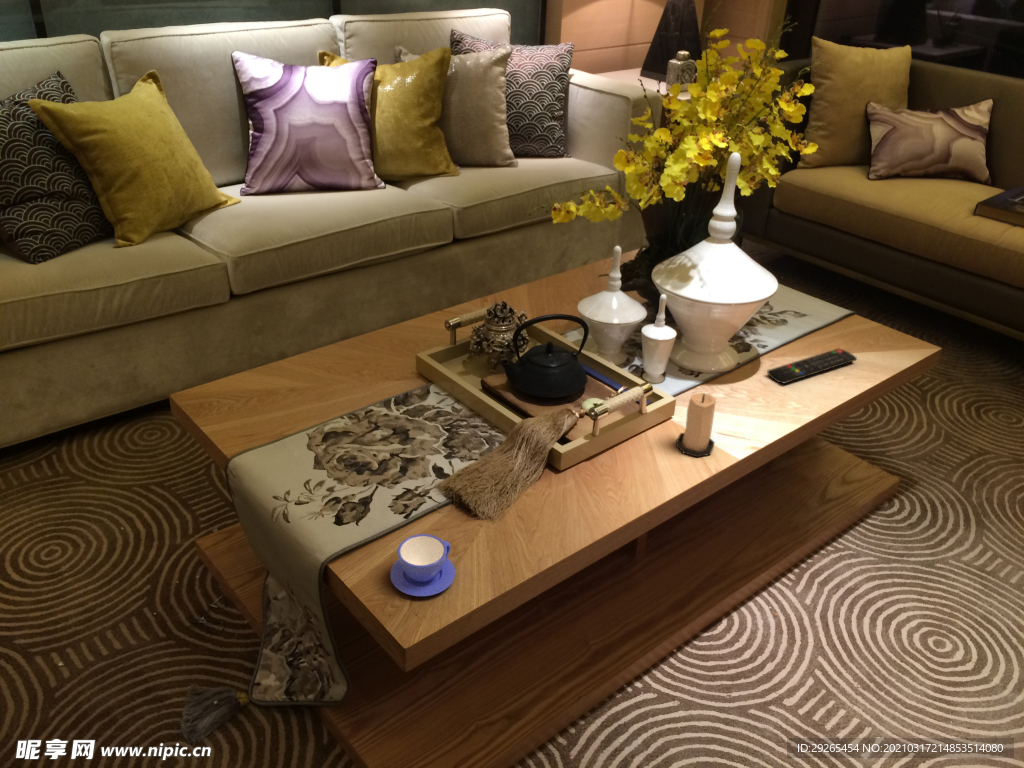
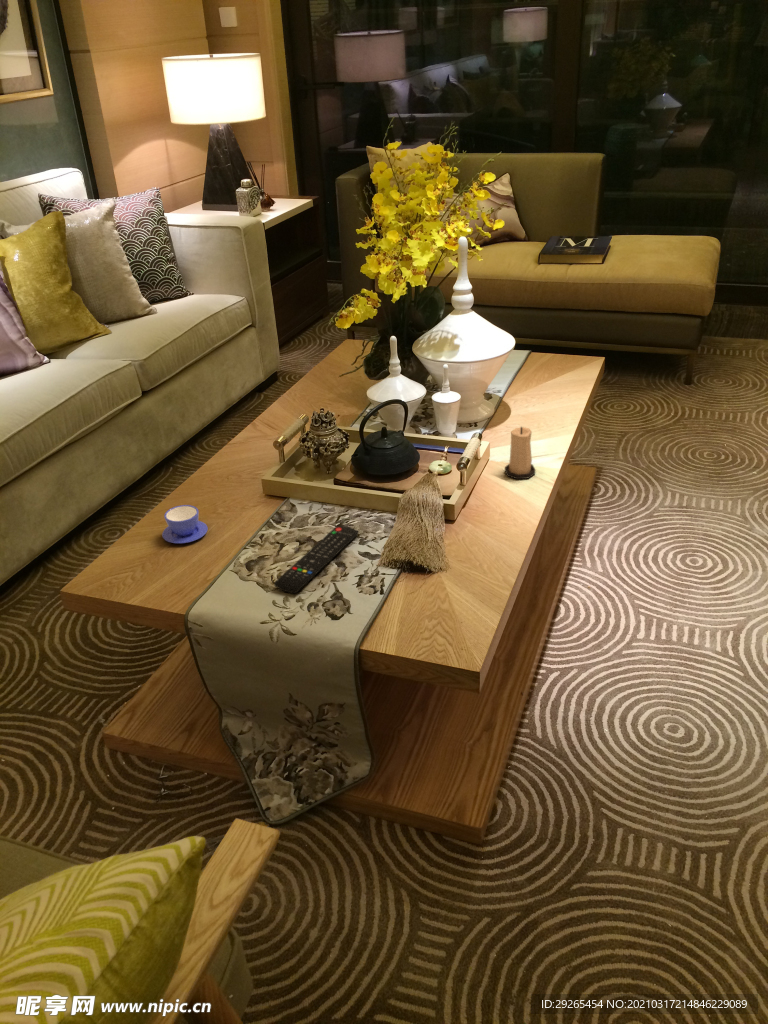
remote control: present [767,349,857,383] -> present [274,526,358,593]
teacup: present [390,534,455,596] -> present [162,505,208,543]

